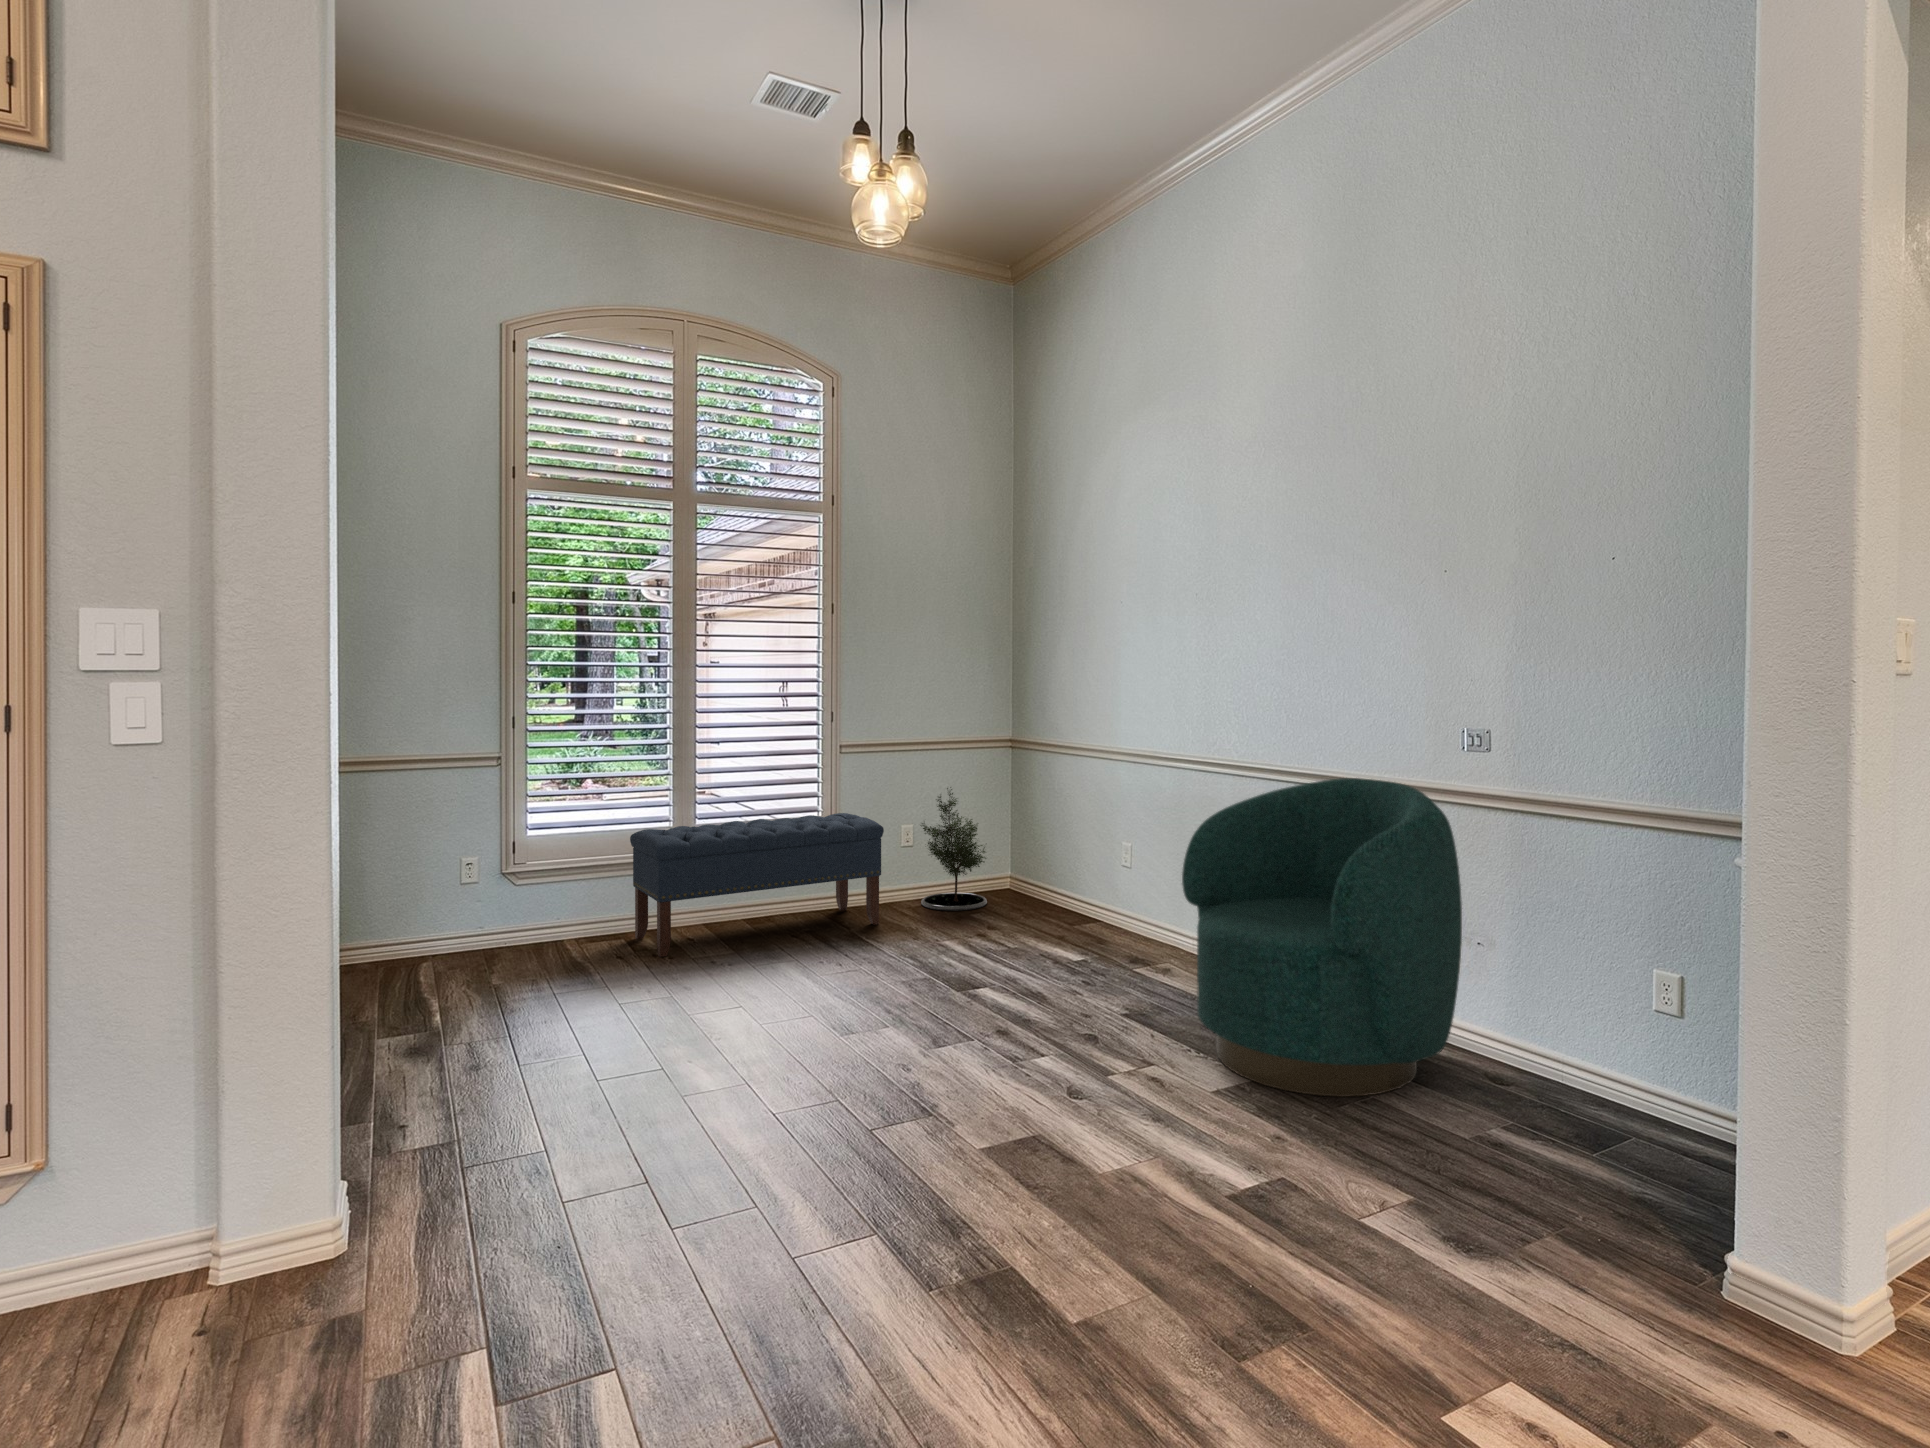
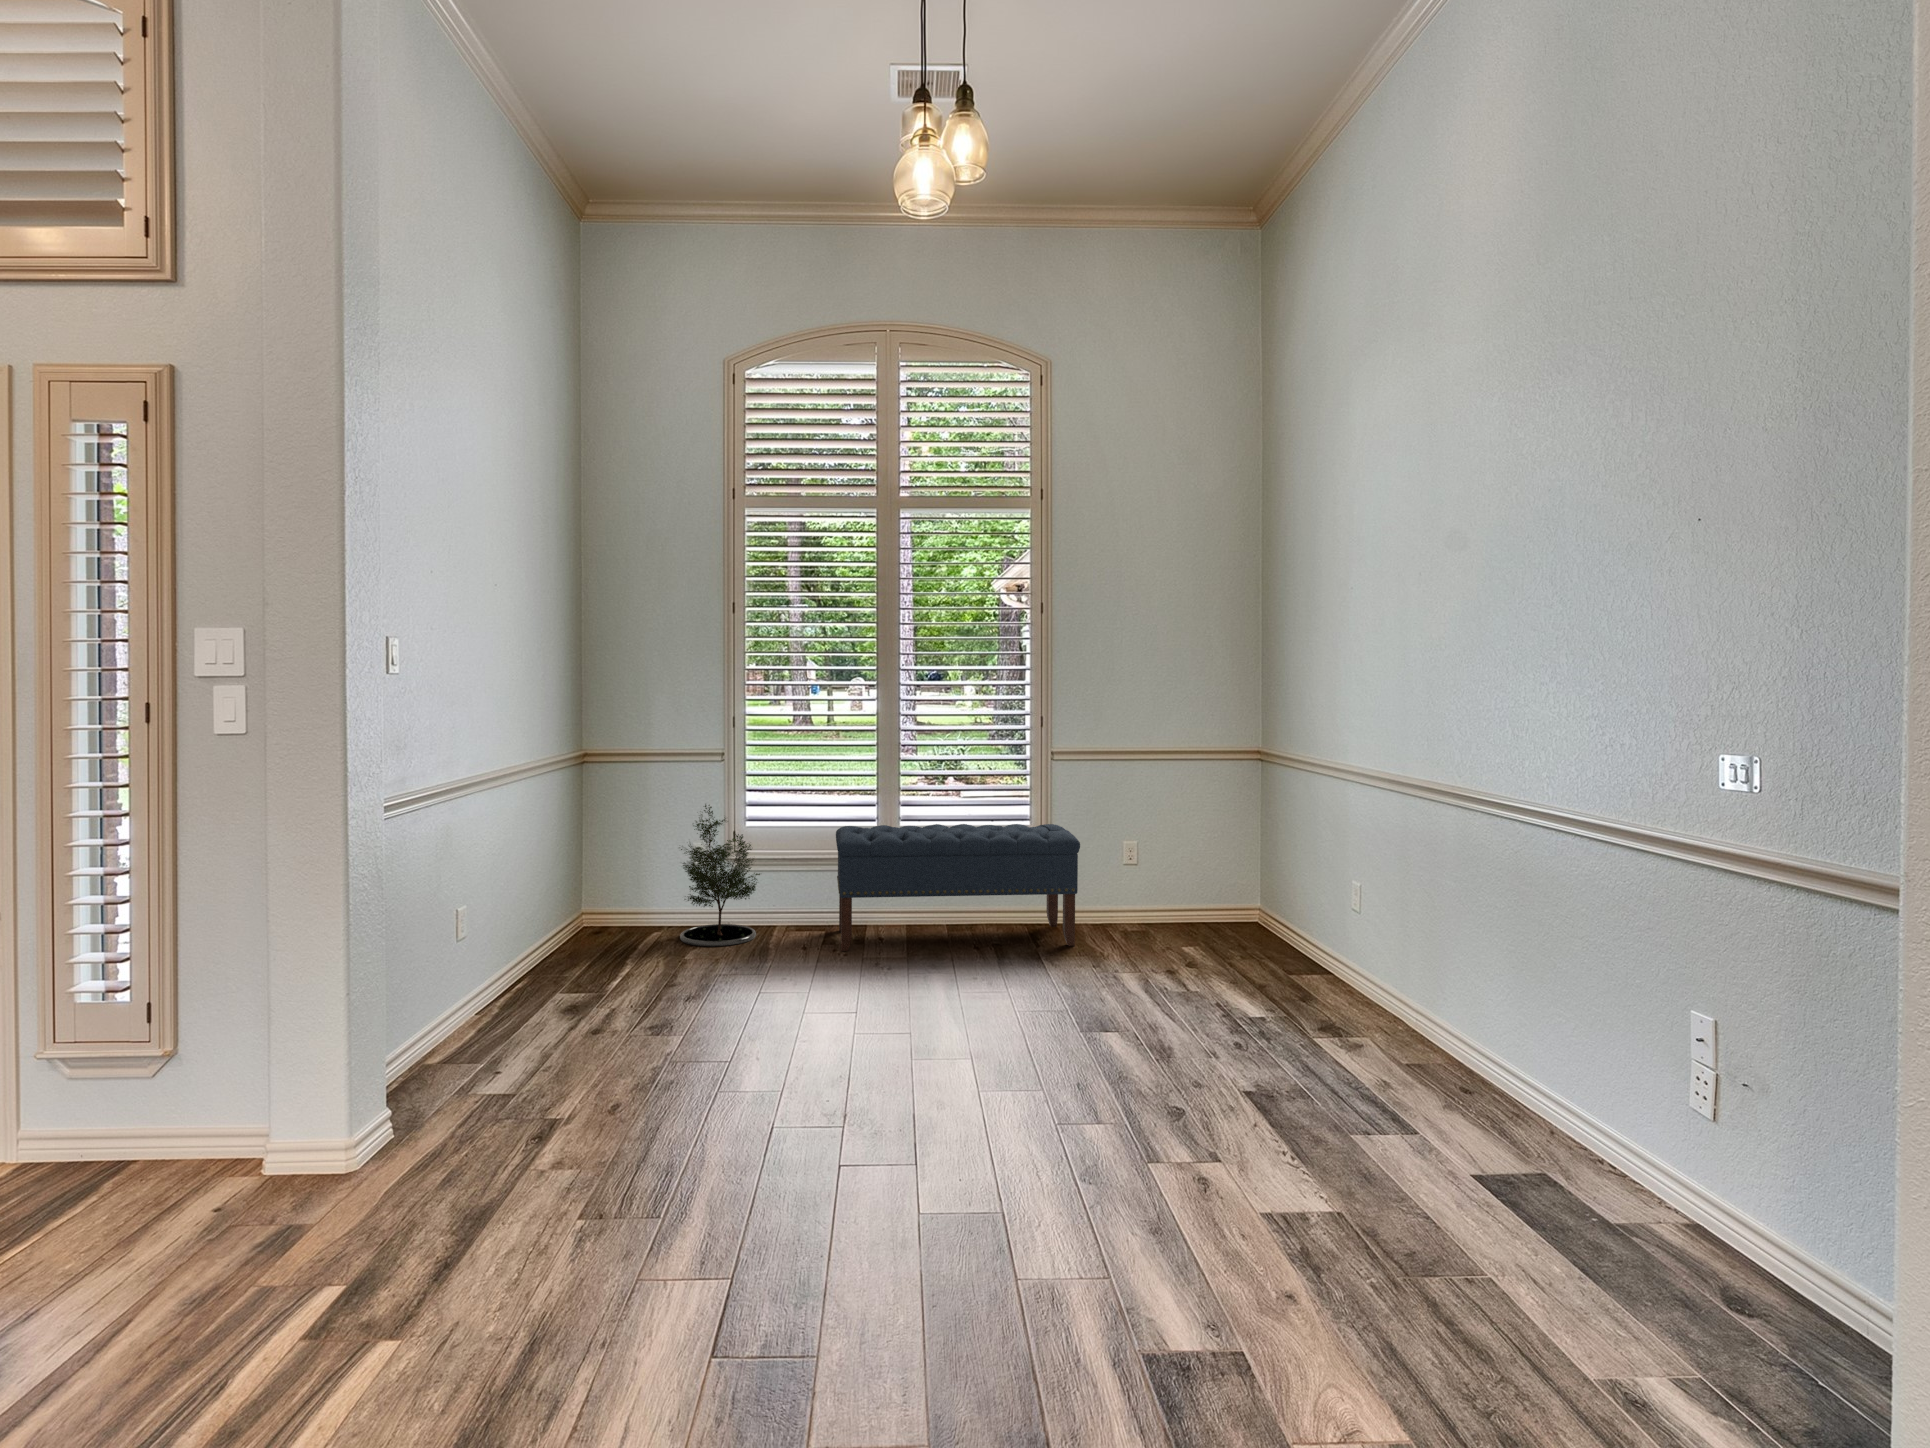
armchair: present [1182,778,1462,1097] -> none [1294,822,1681,1274]
potted tree: present [921,787,987,911] -> present [680,804,760,946]

